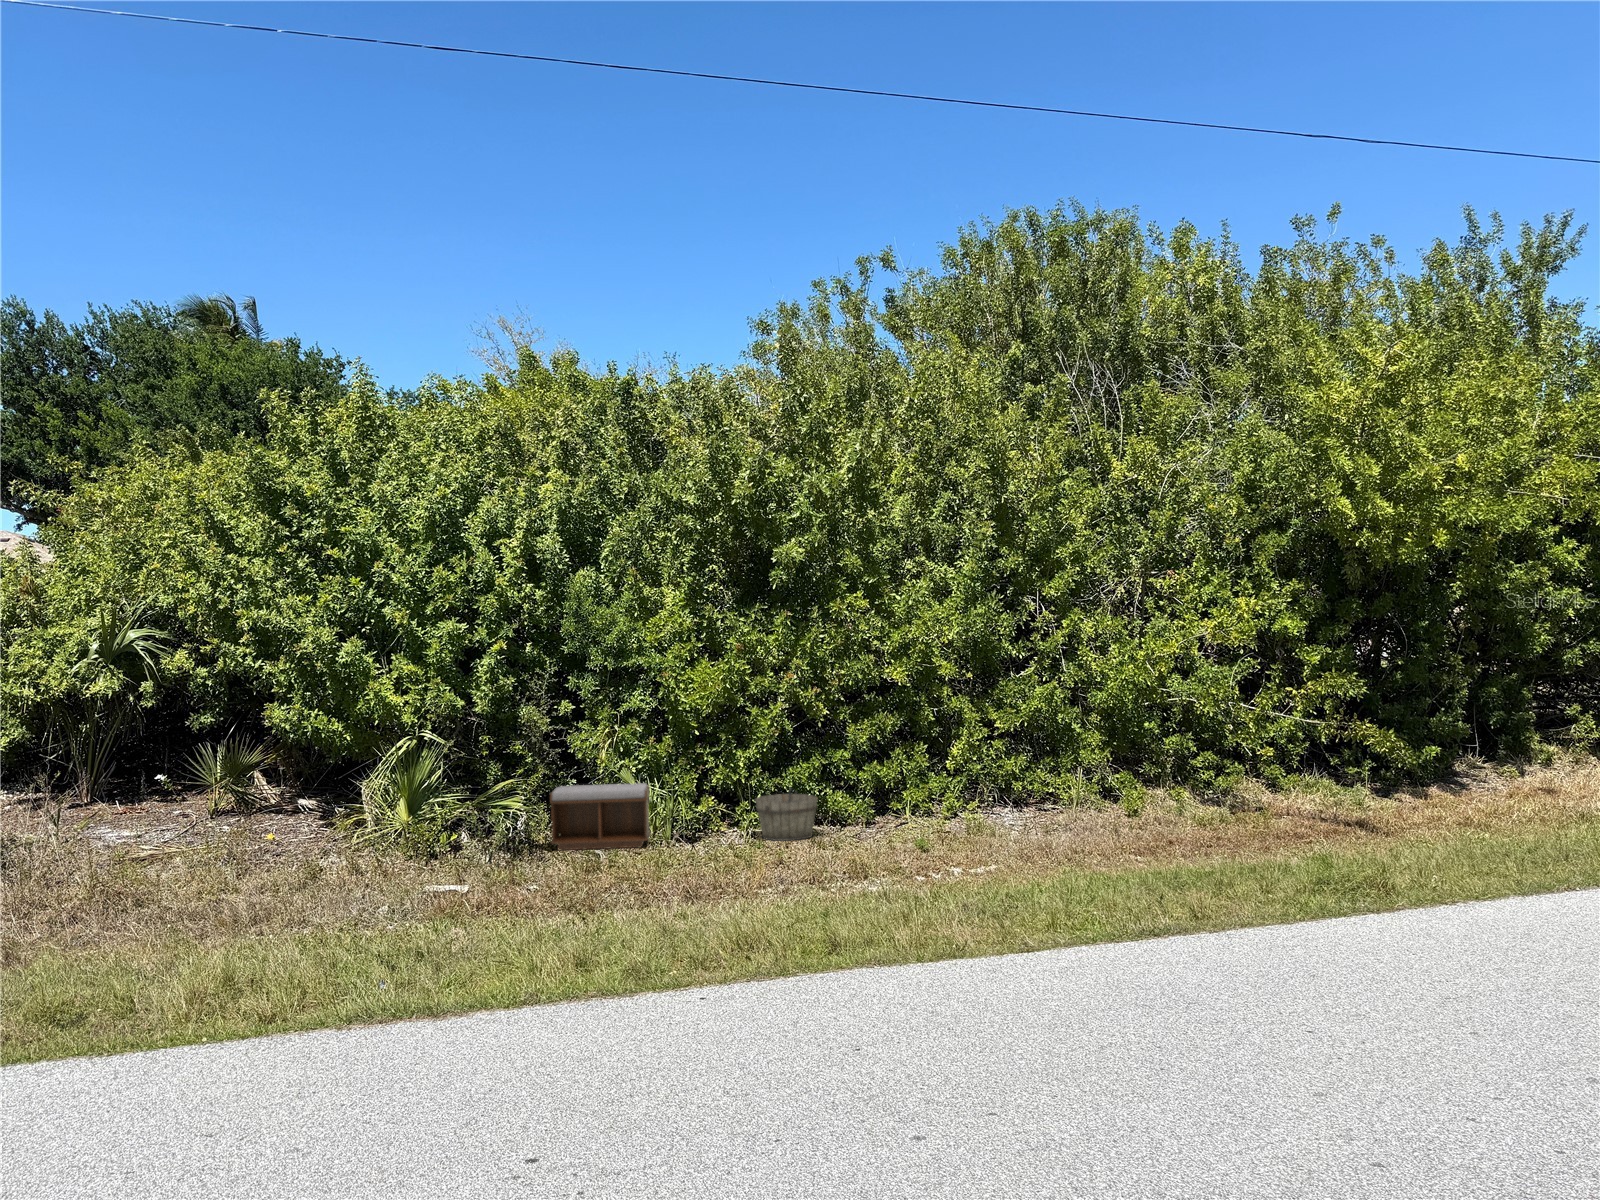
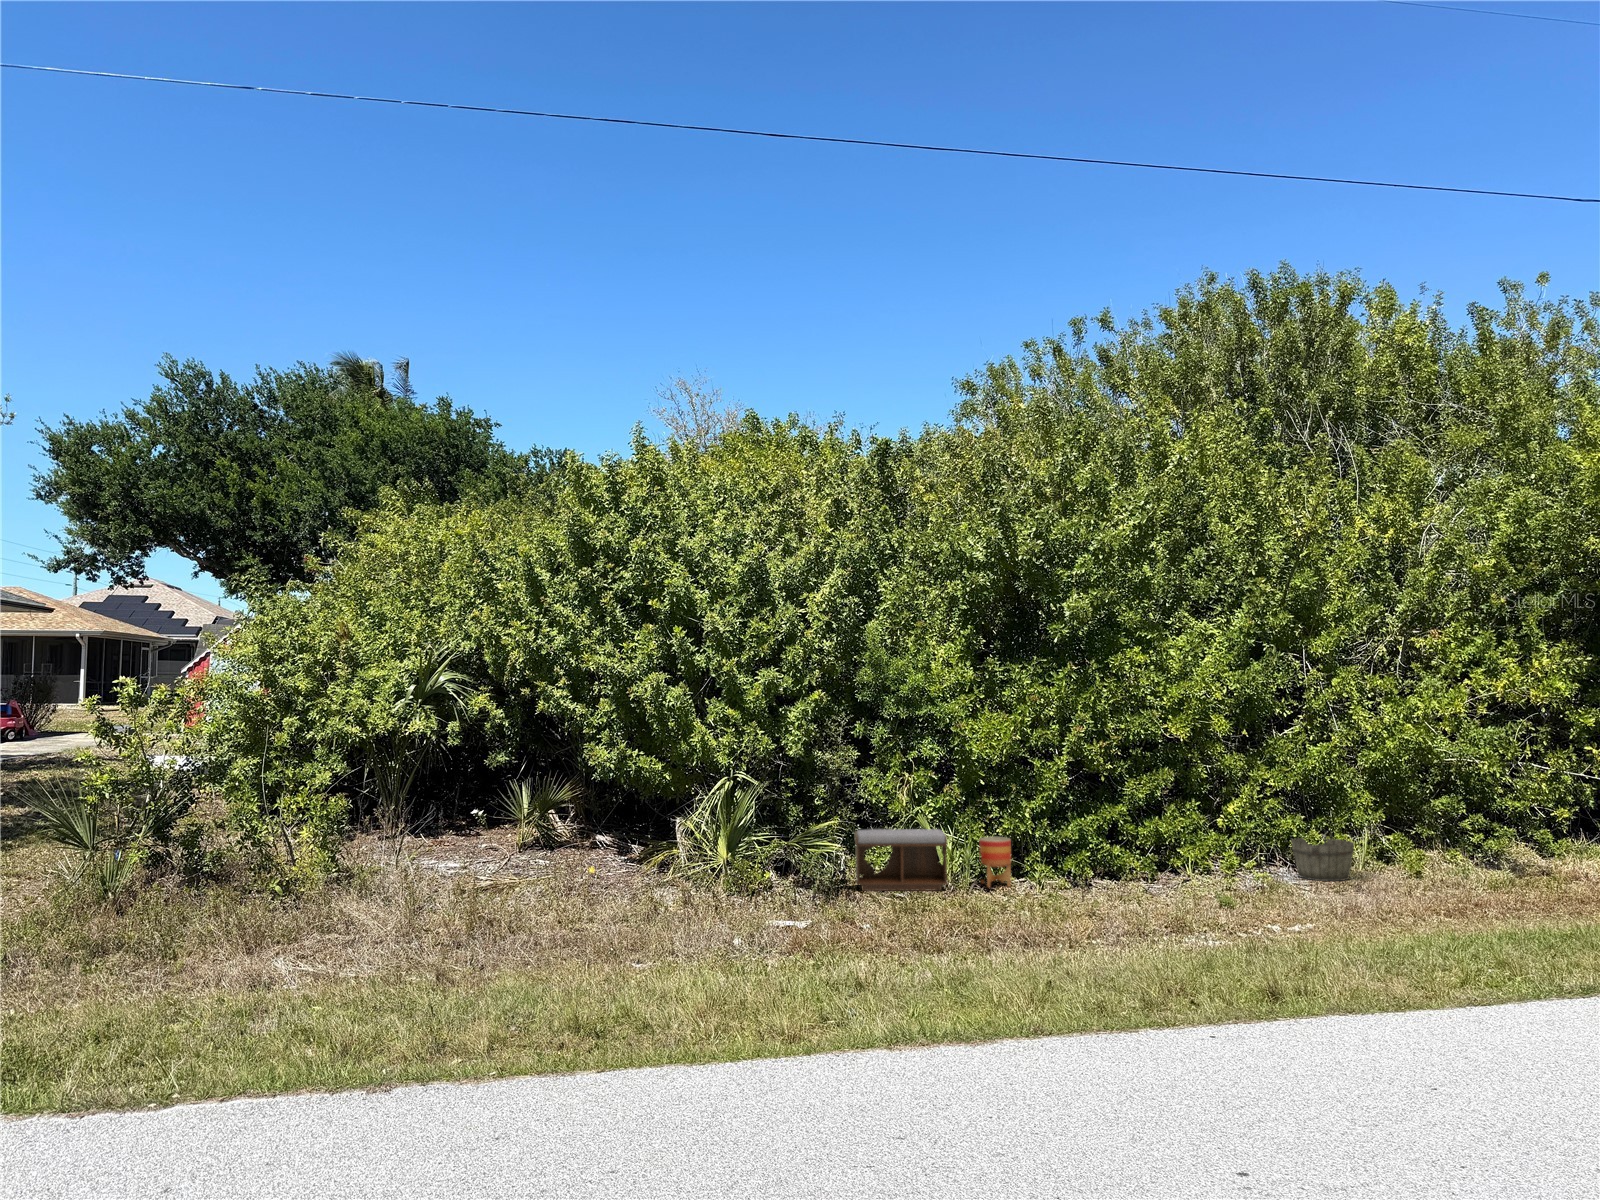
wooden bucket: present [756,787,818,841] -> present [1291,831,1354,881]
planter: none [687,789,720,842] -> present [979,837,1011,887]

